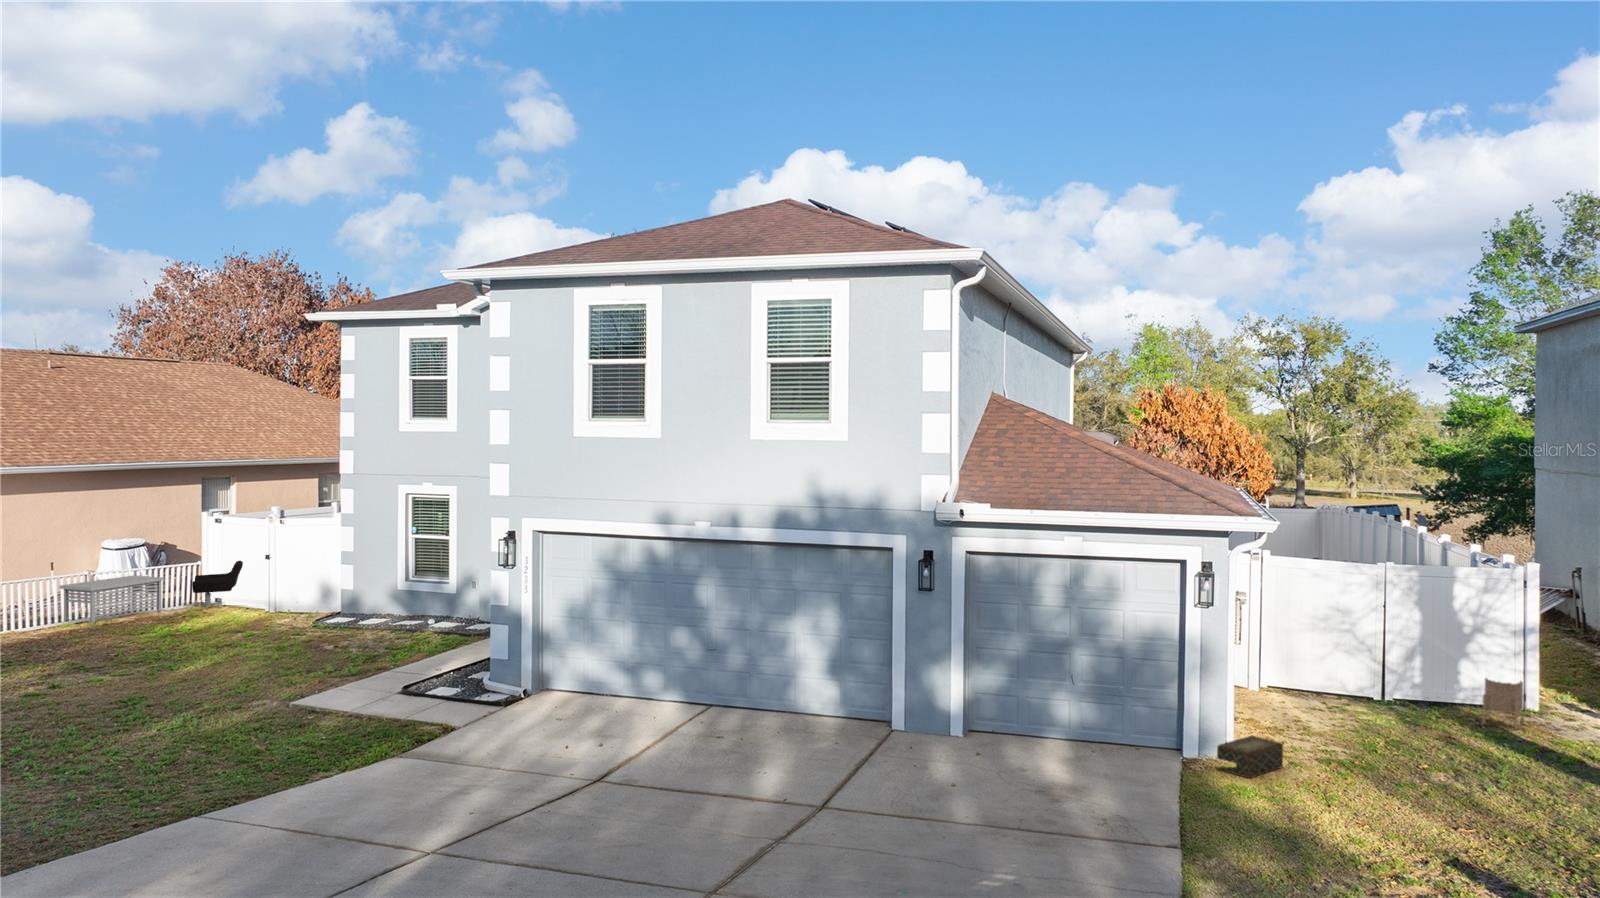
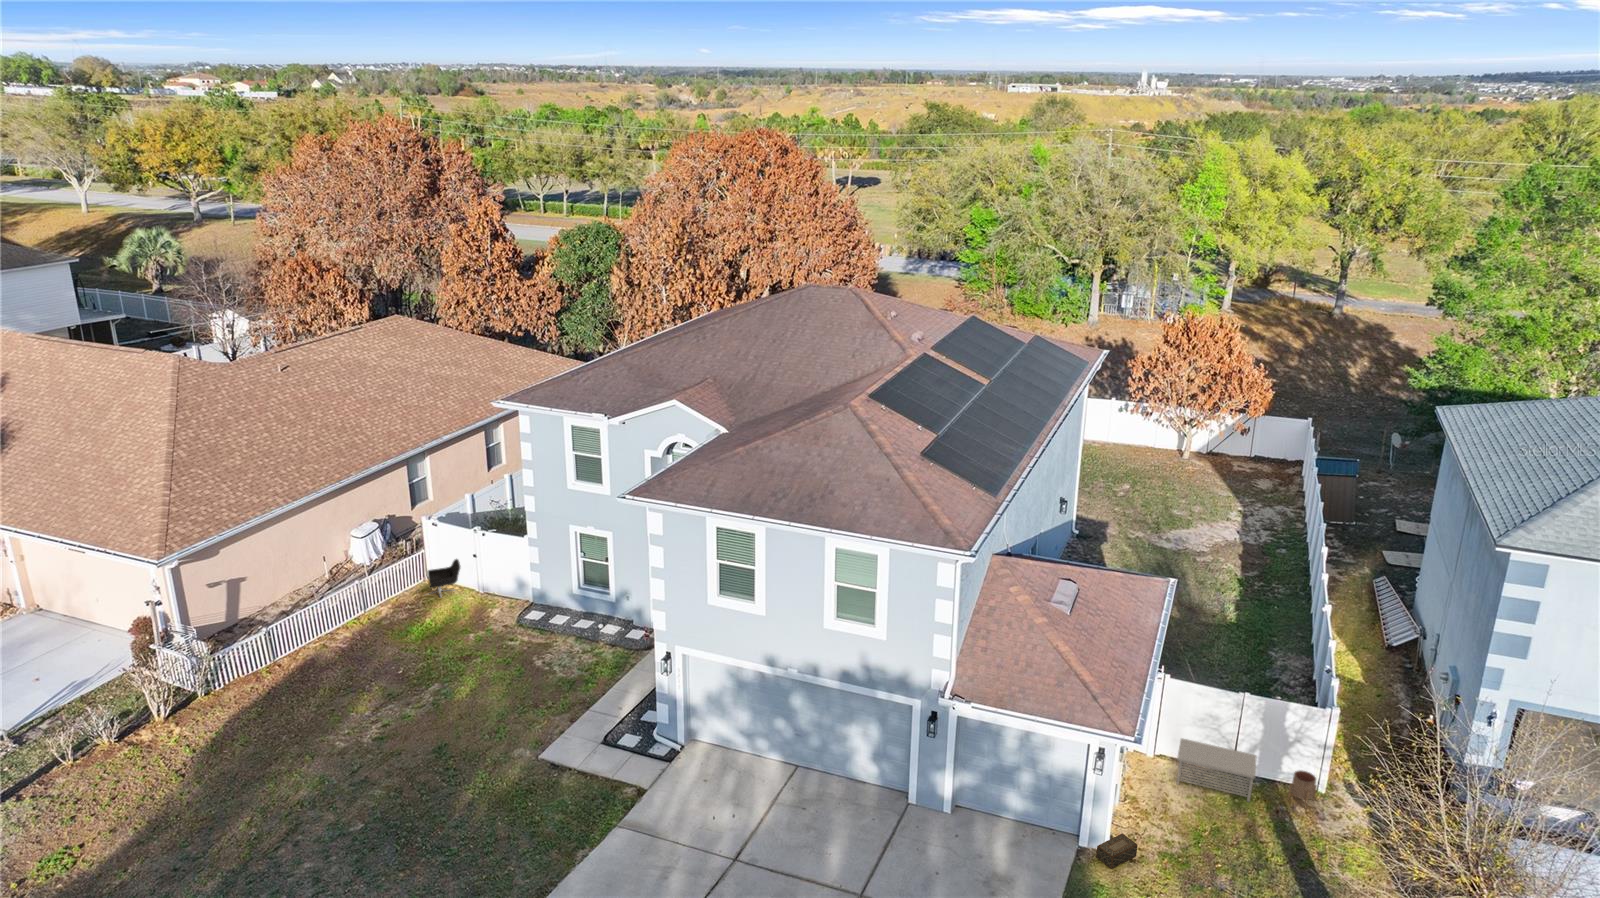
storage bench: present [59,575,164,623] -> present [1177,738,1256,802]

